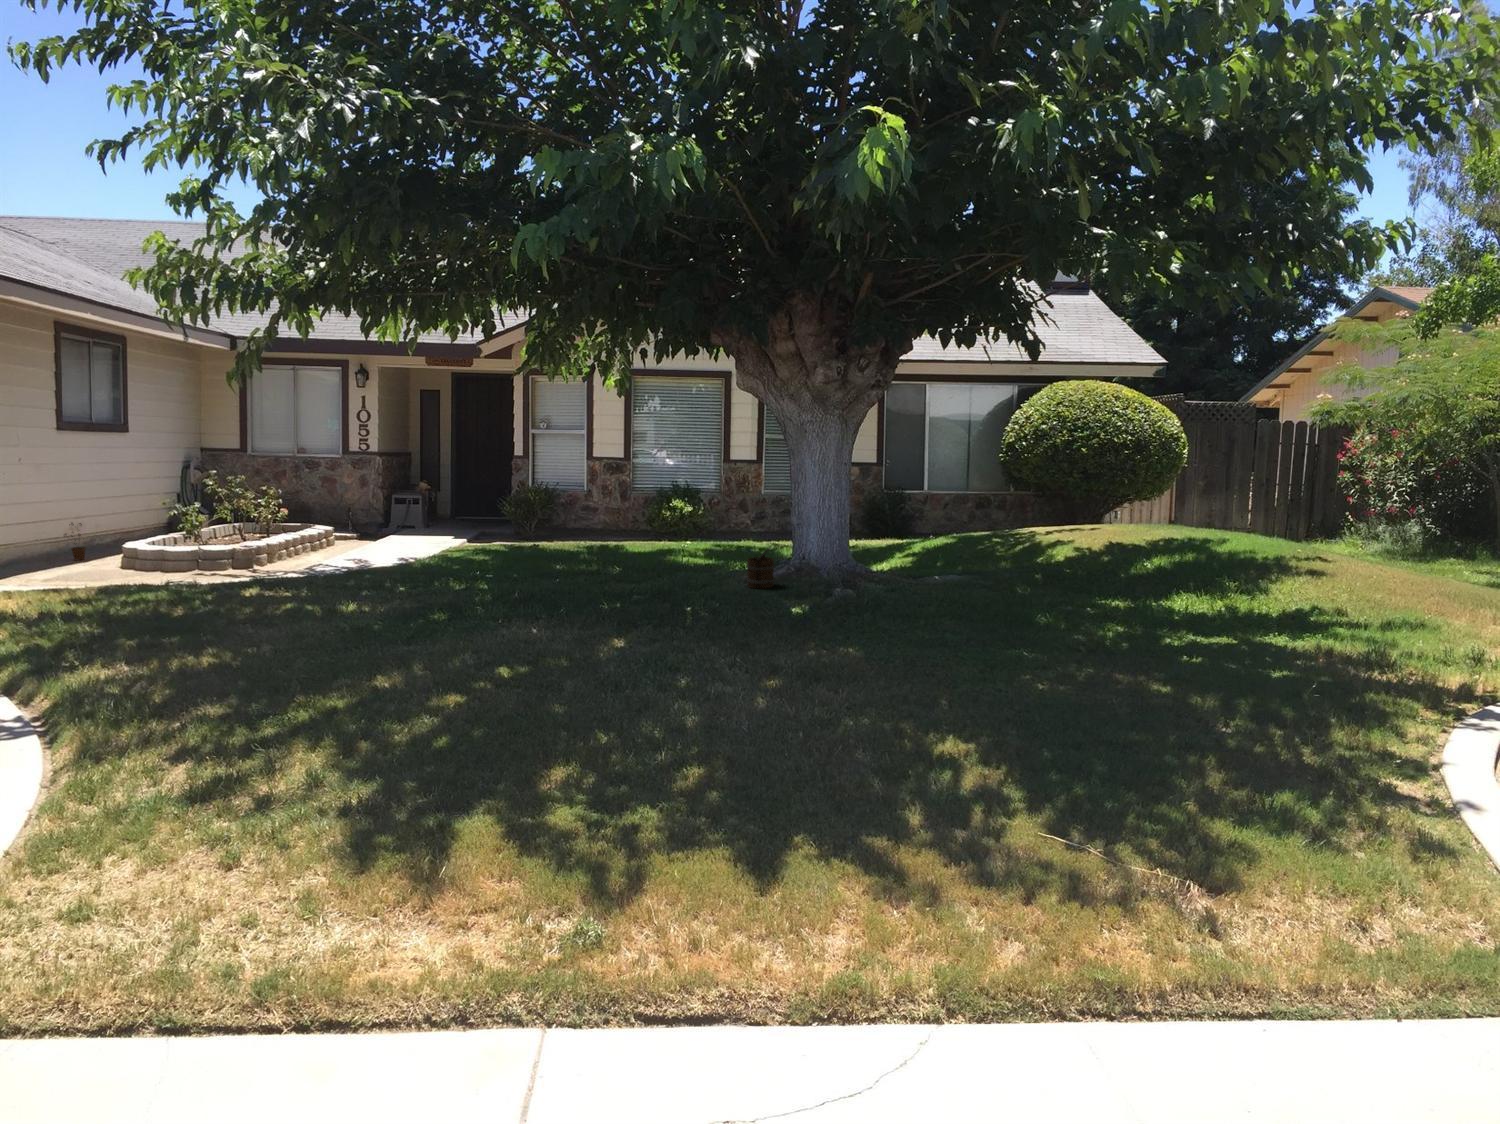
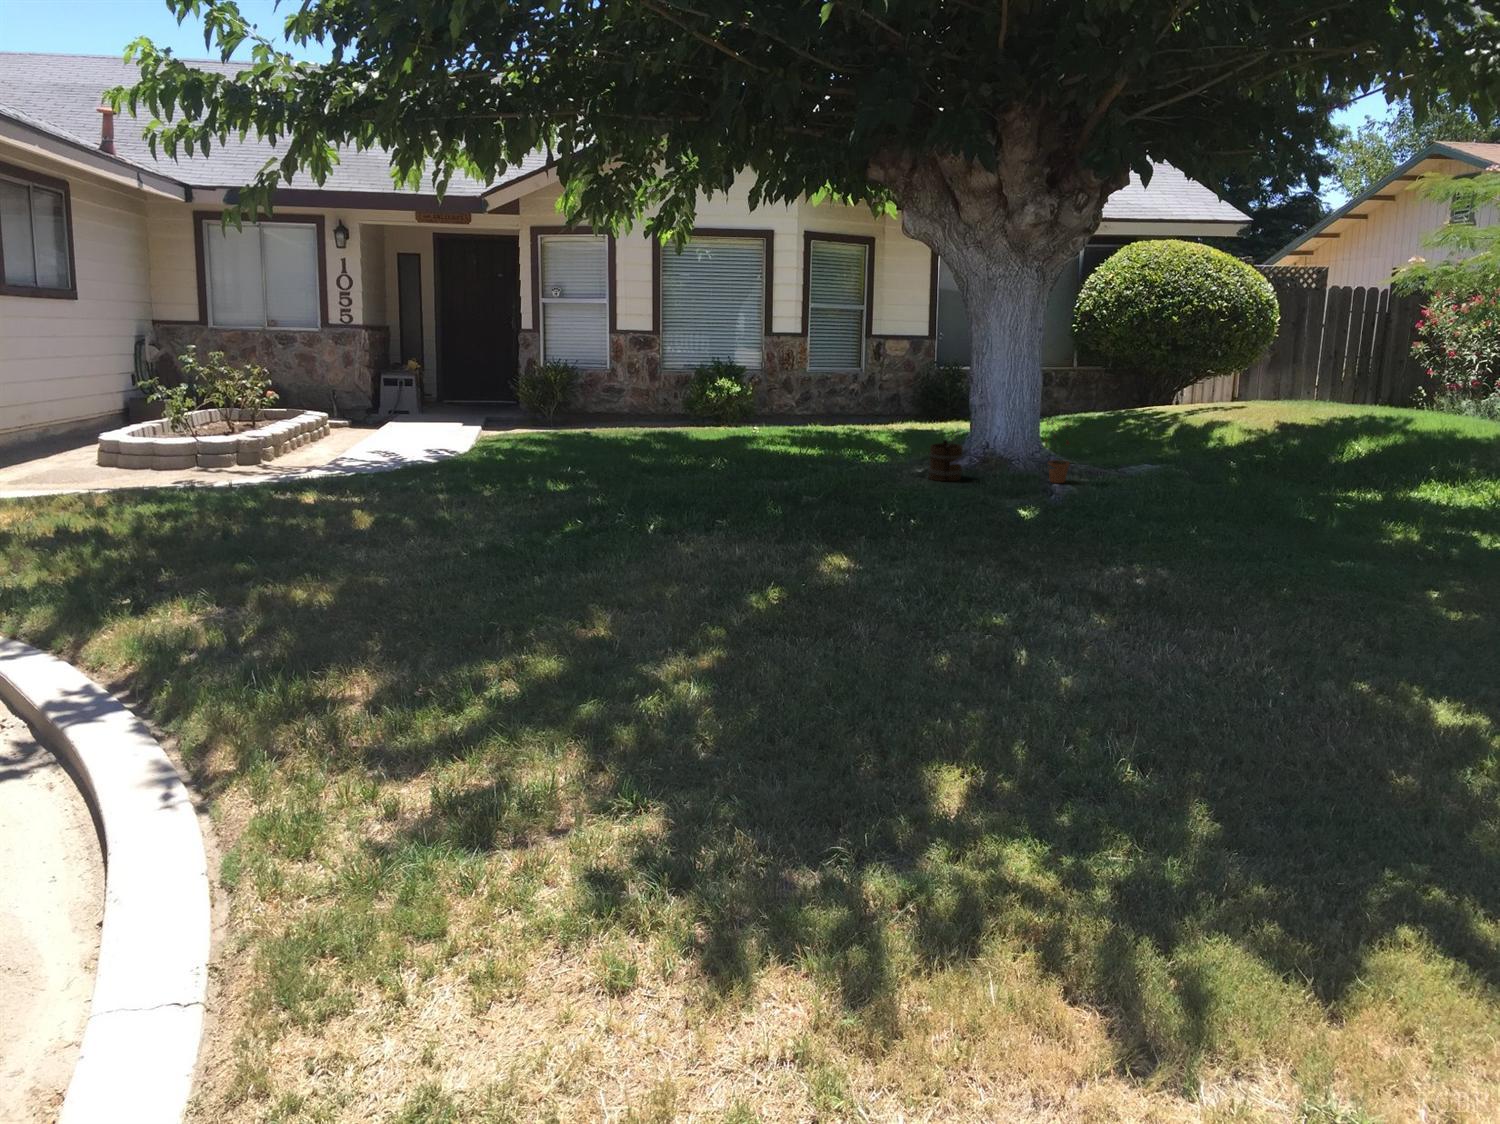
potted plant: present [65,523,86,560] -> present [1045,420,1070,483]

